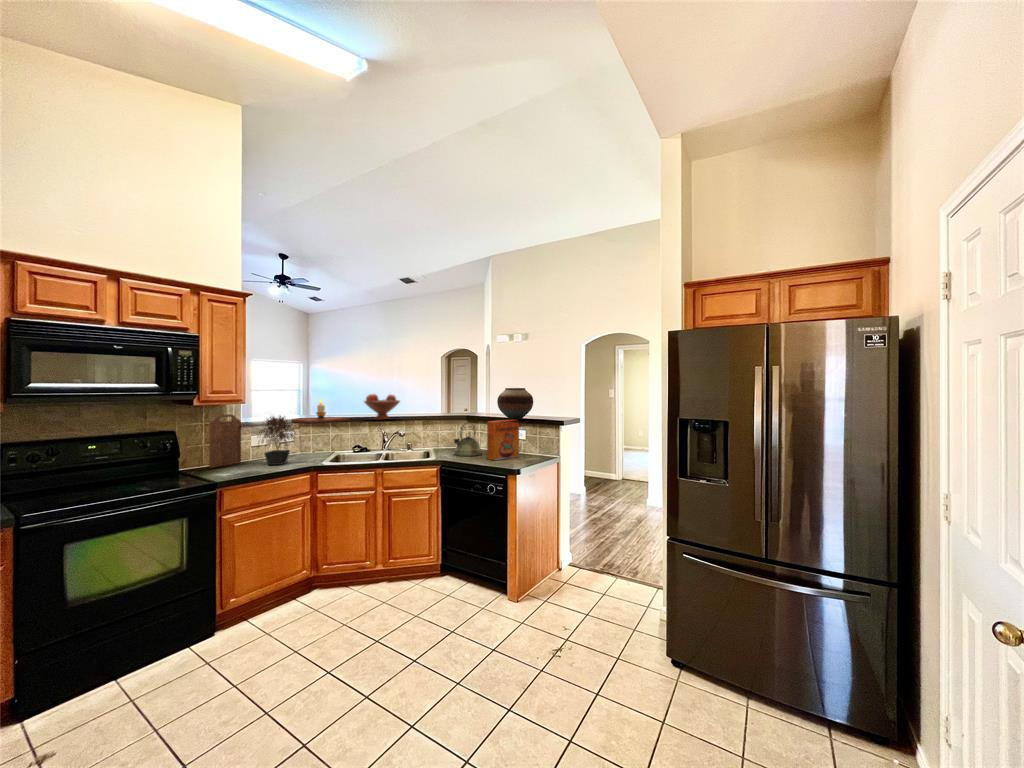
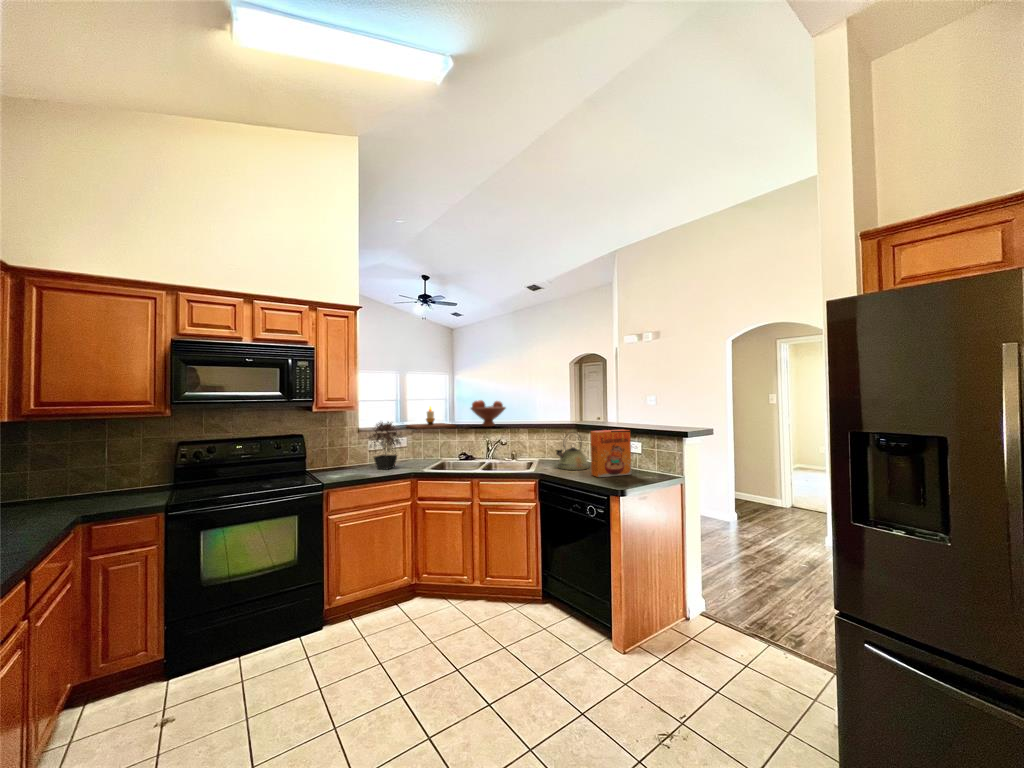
vase: present [497,388,533,419] -> none [606,392,650,429]
cutting board: present [209,414,241,468] -> none [331,420,359,469]

